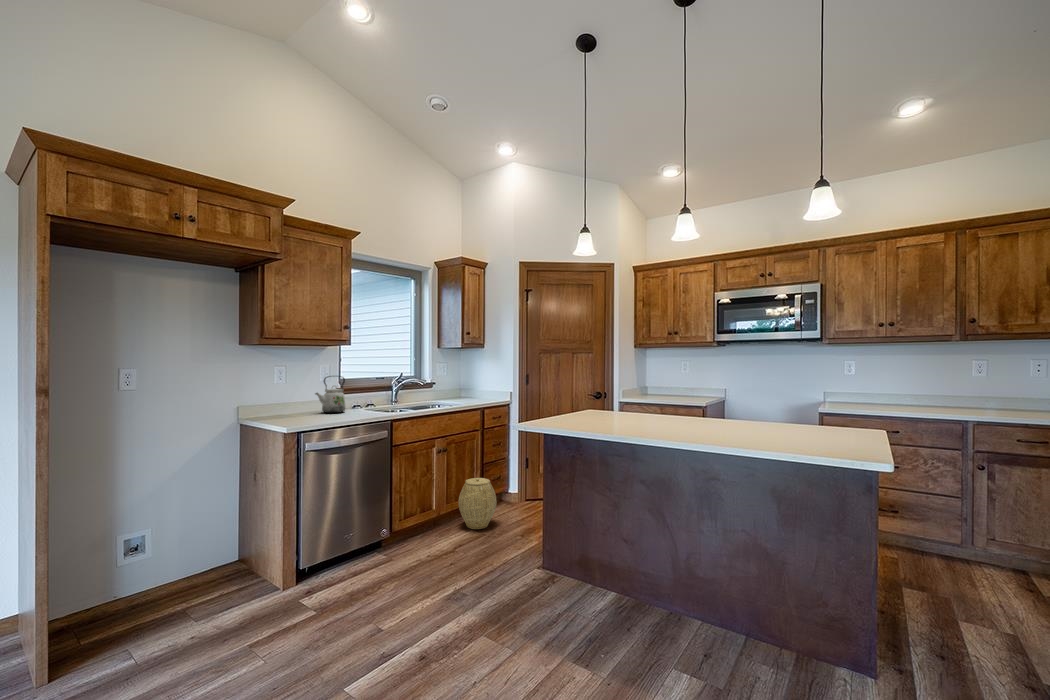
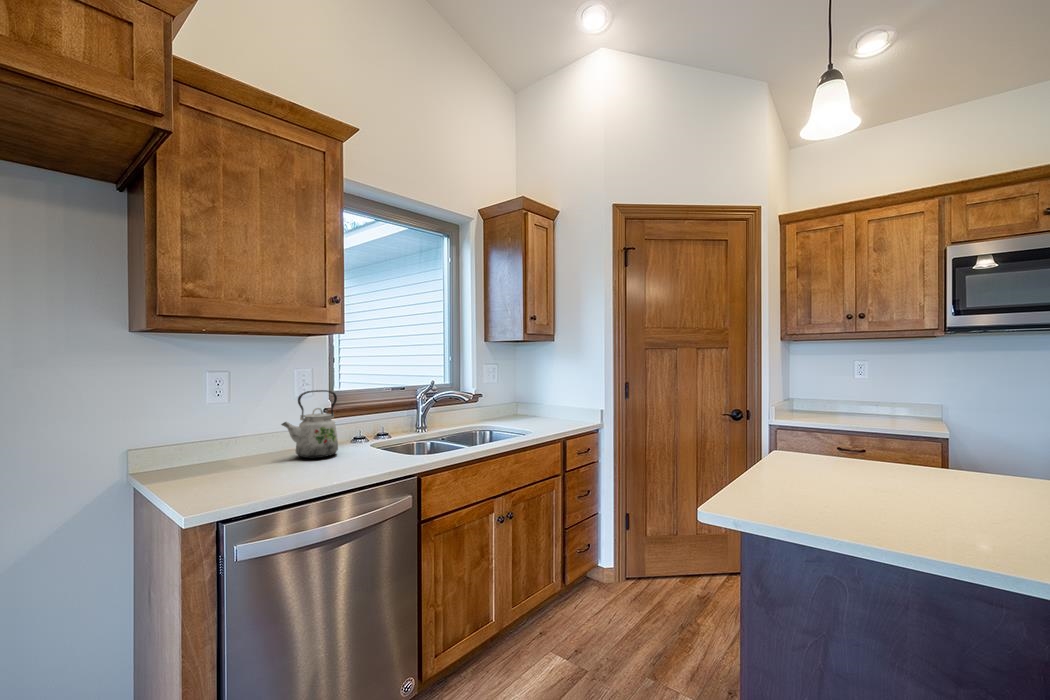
woven basket: present [458,478,497,529] -> none [532,558,597,654]

